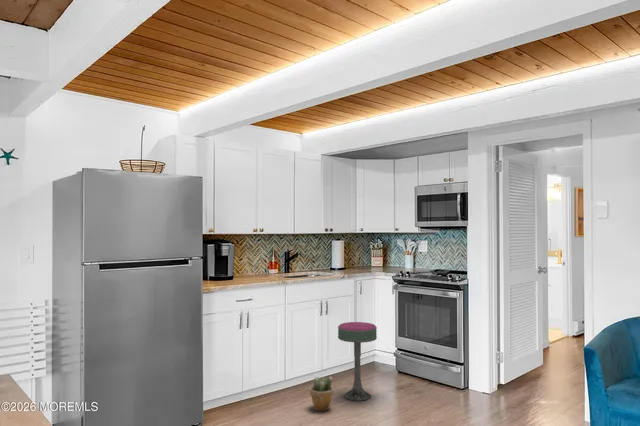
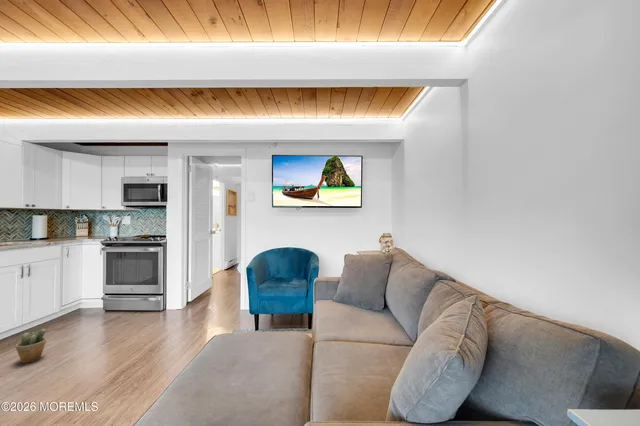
bar stool: present [338,322,377,401] -> none [49,278,92,344]

